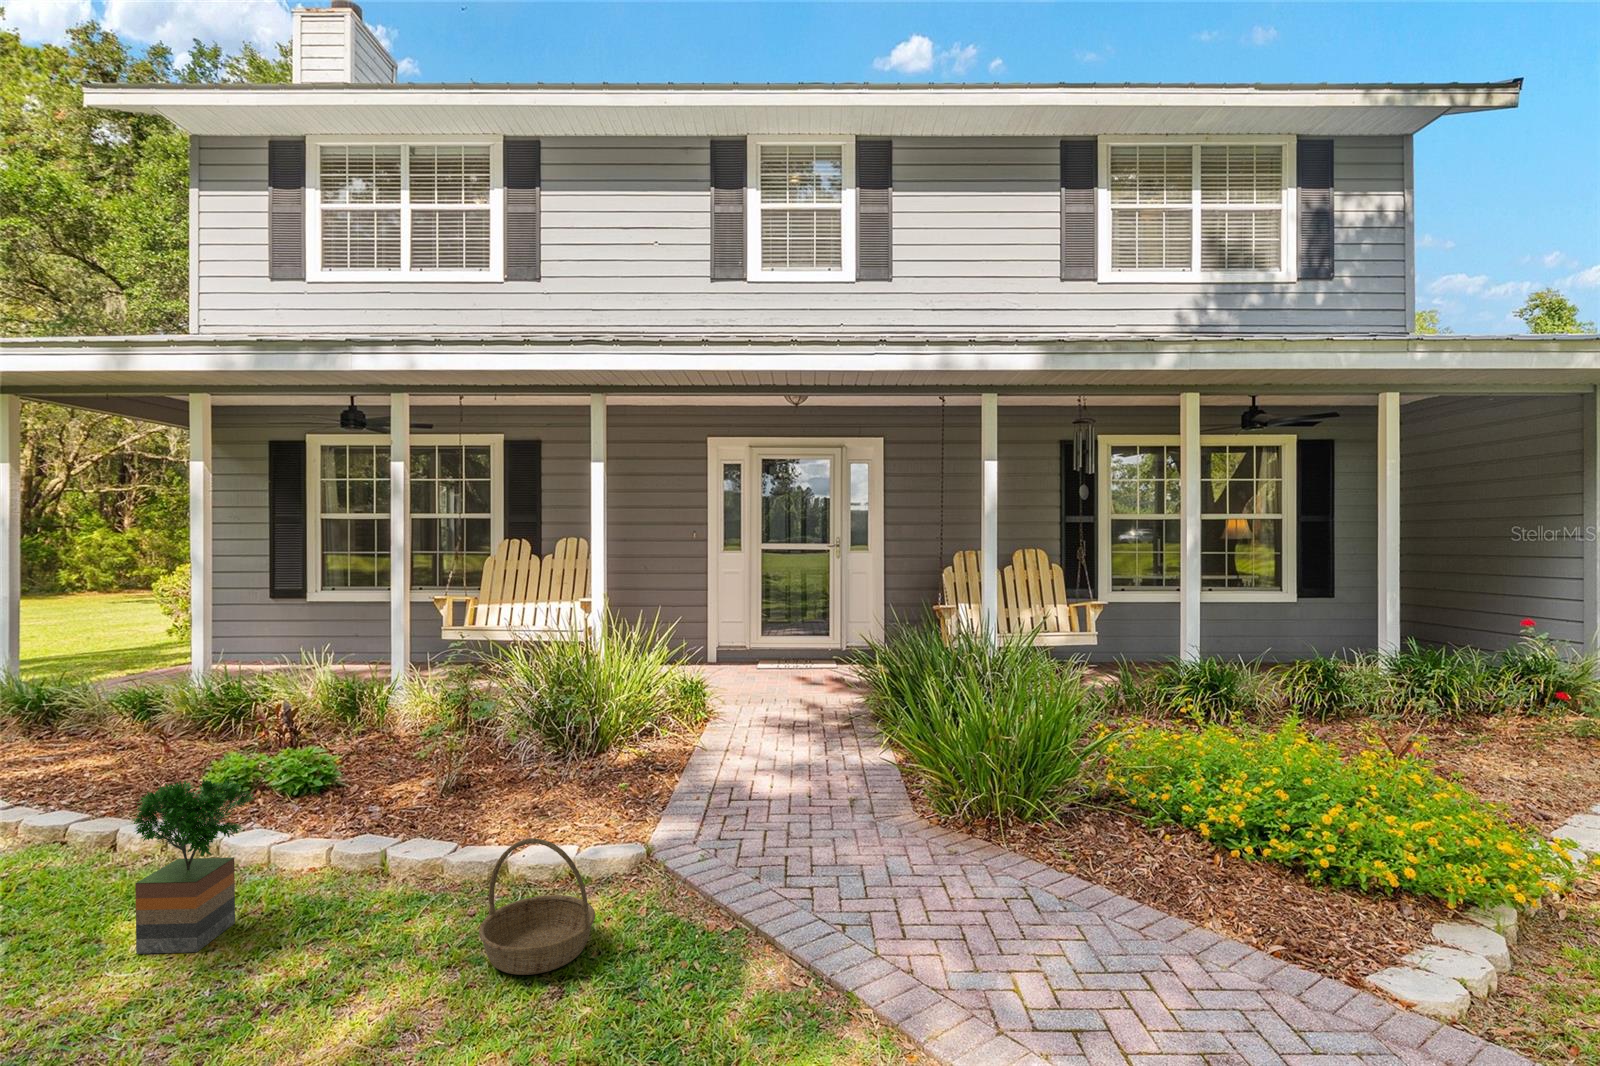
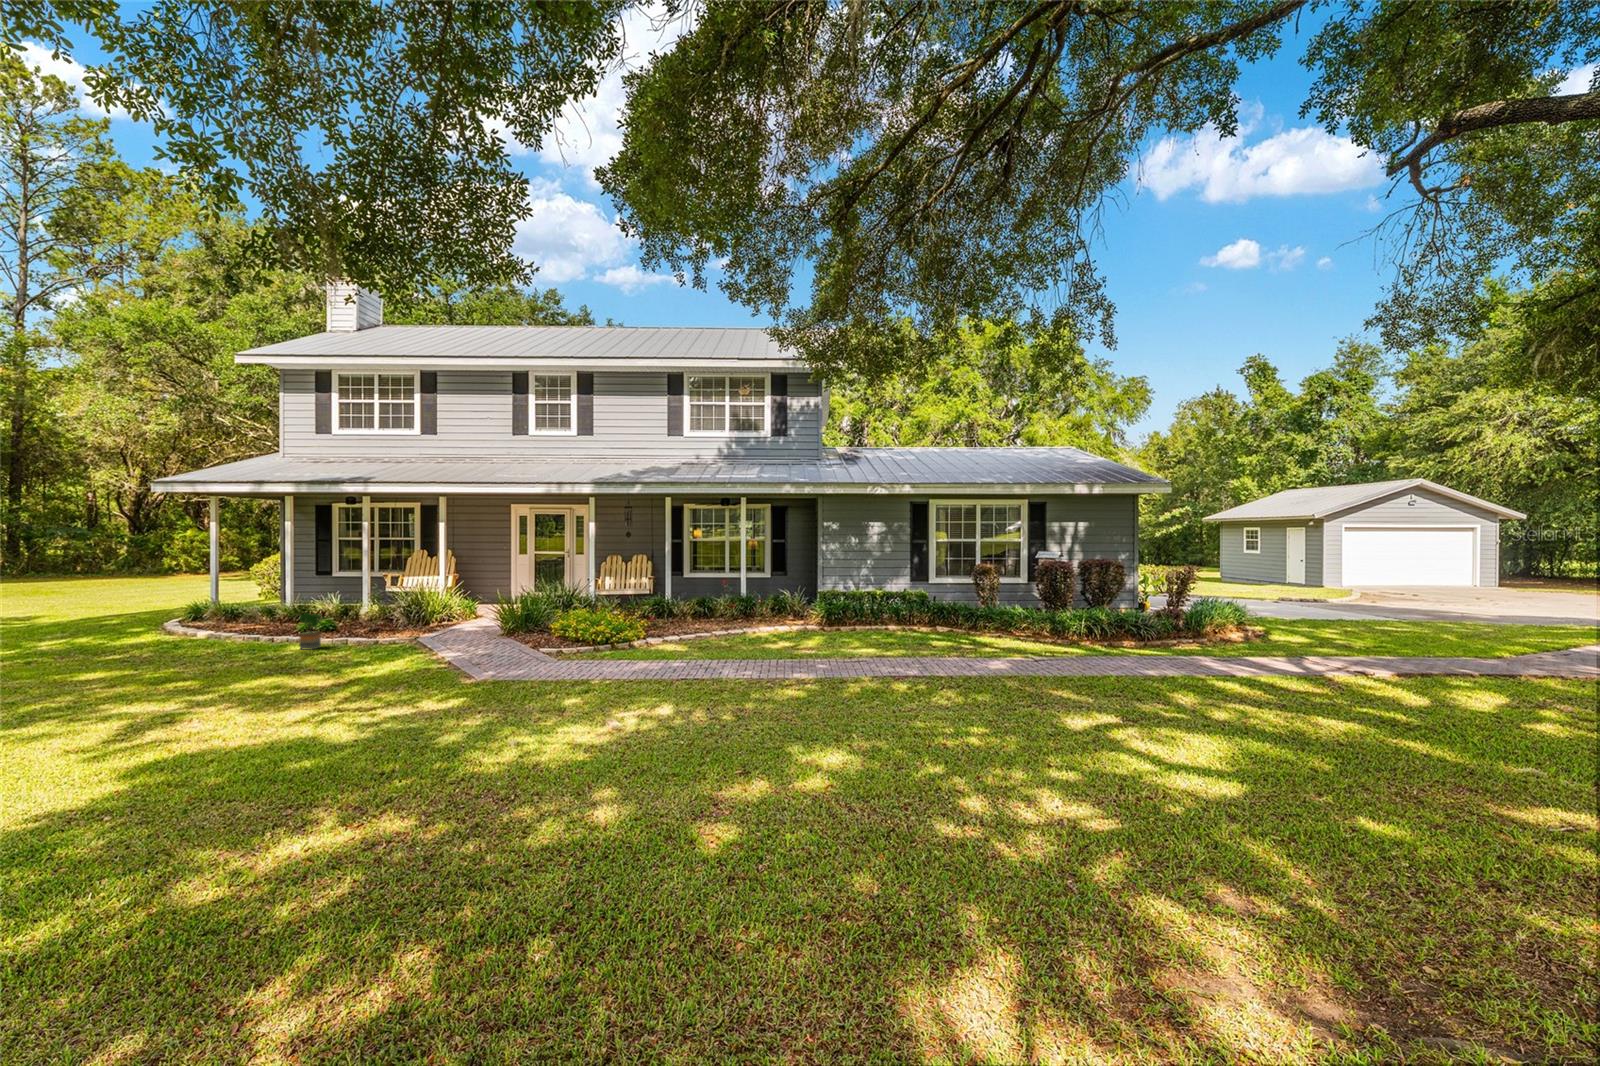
basket: present [479,838,595,975] -> none [376,624,404,651]

